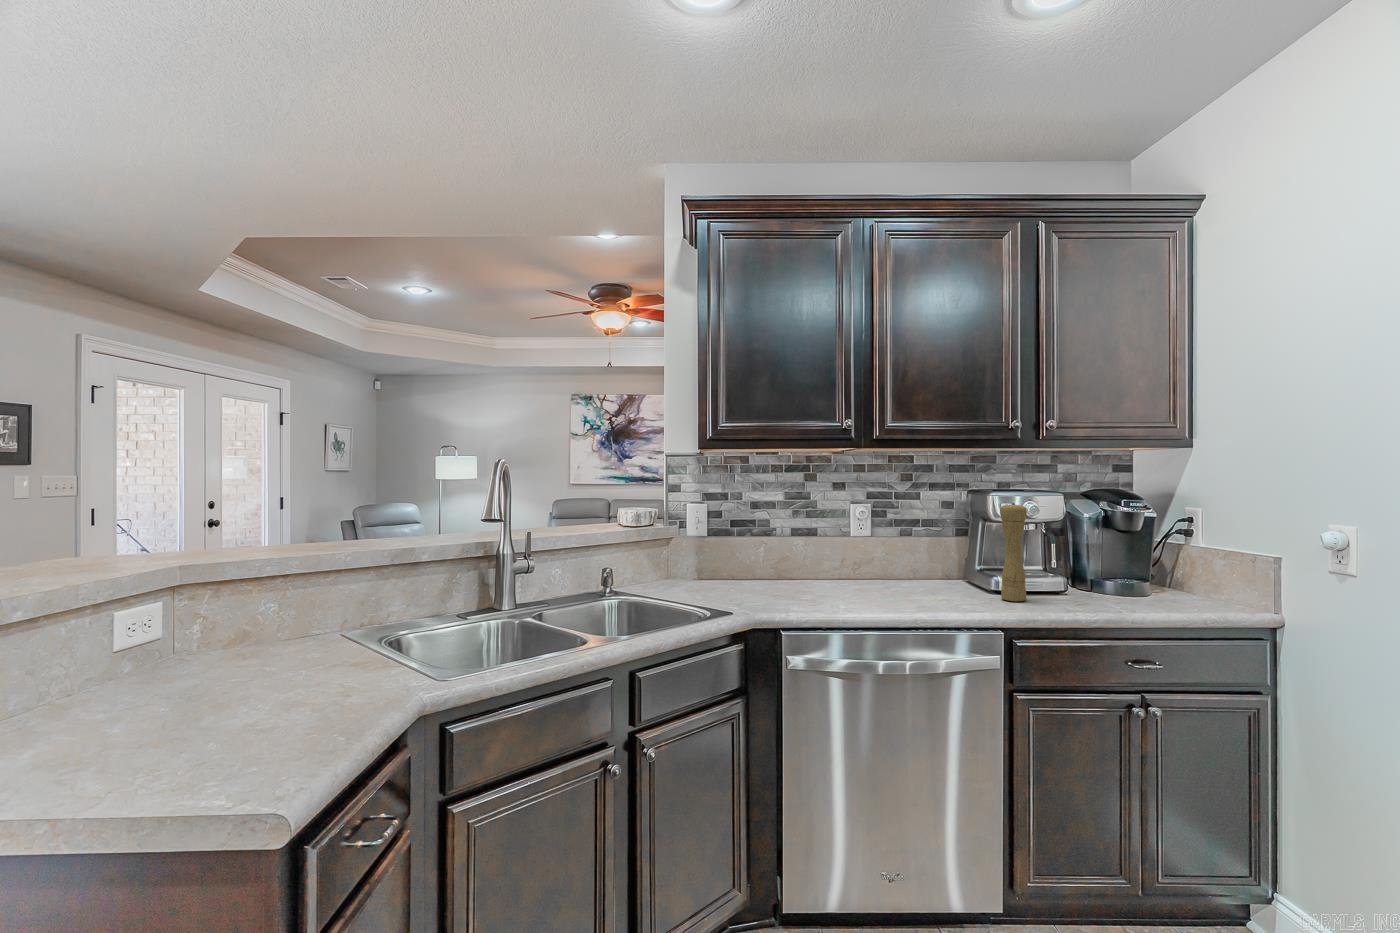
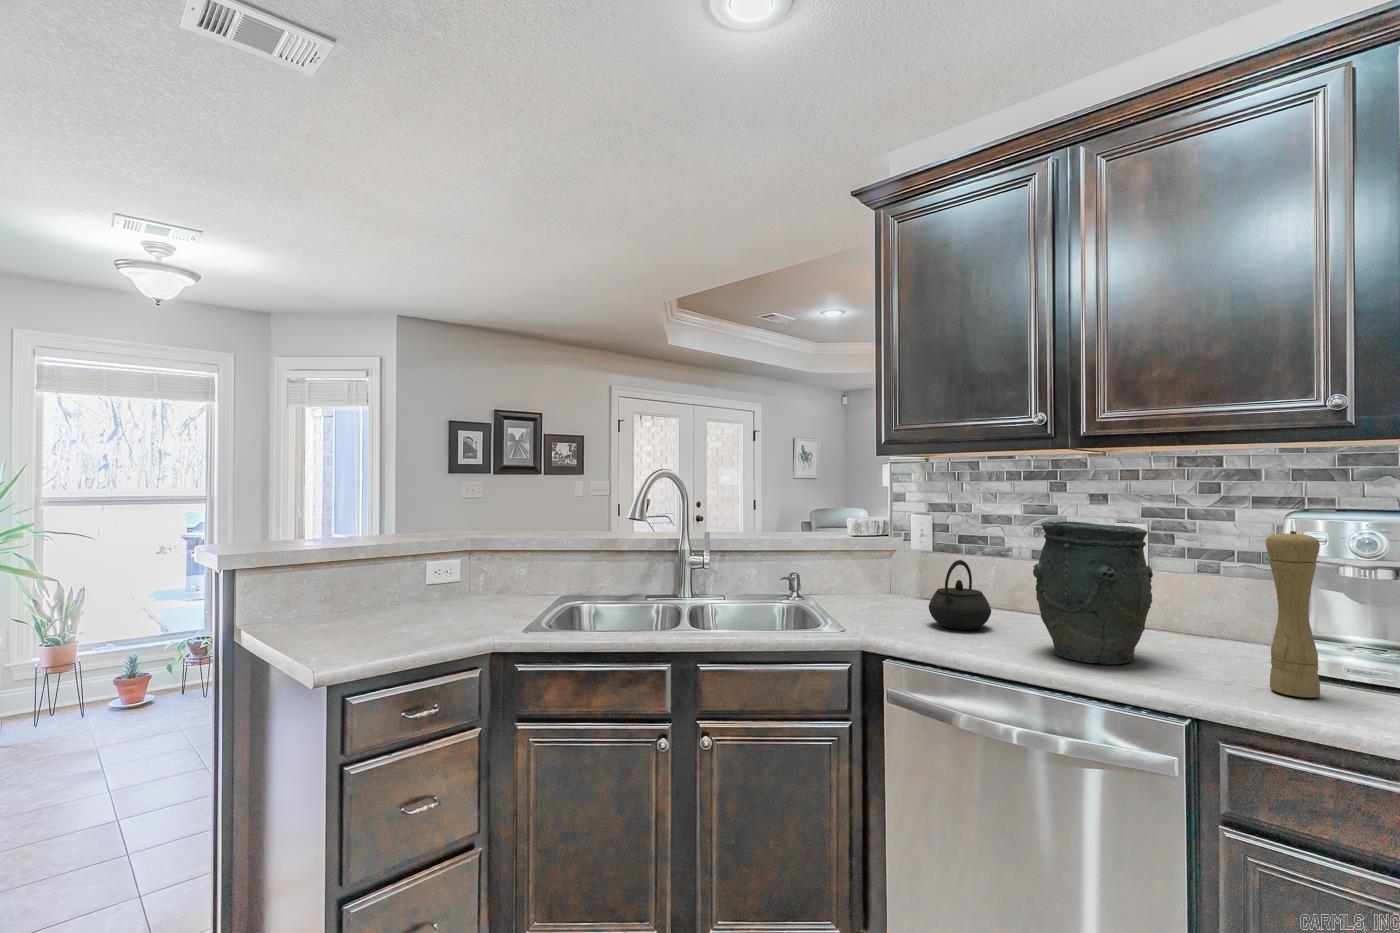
vase: none [862,503,938,603] -> present [1033,521,1153,665]
kettle: none [761,539,809,596] -> present [929,560,991,630]

